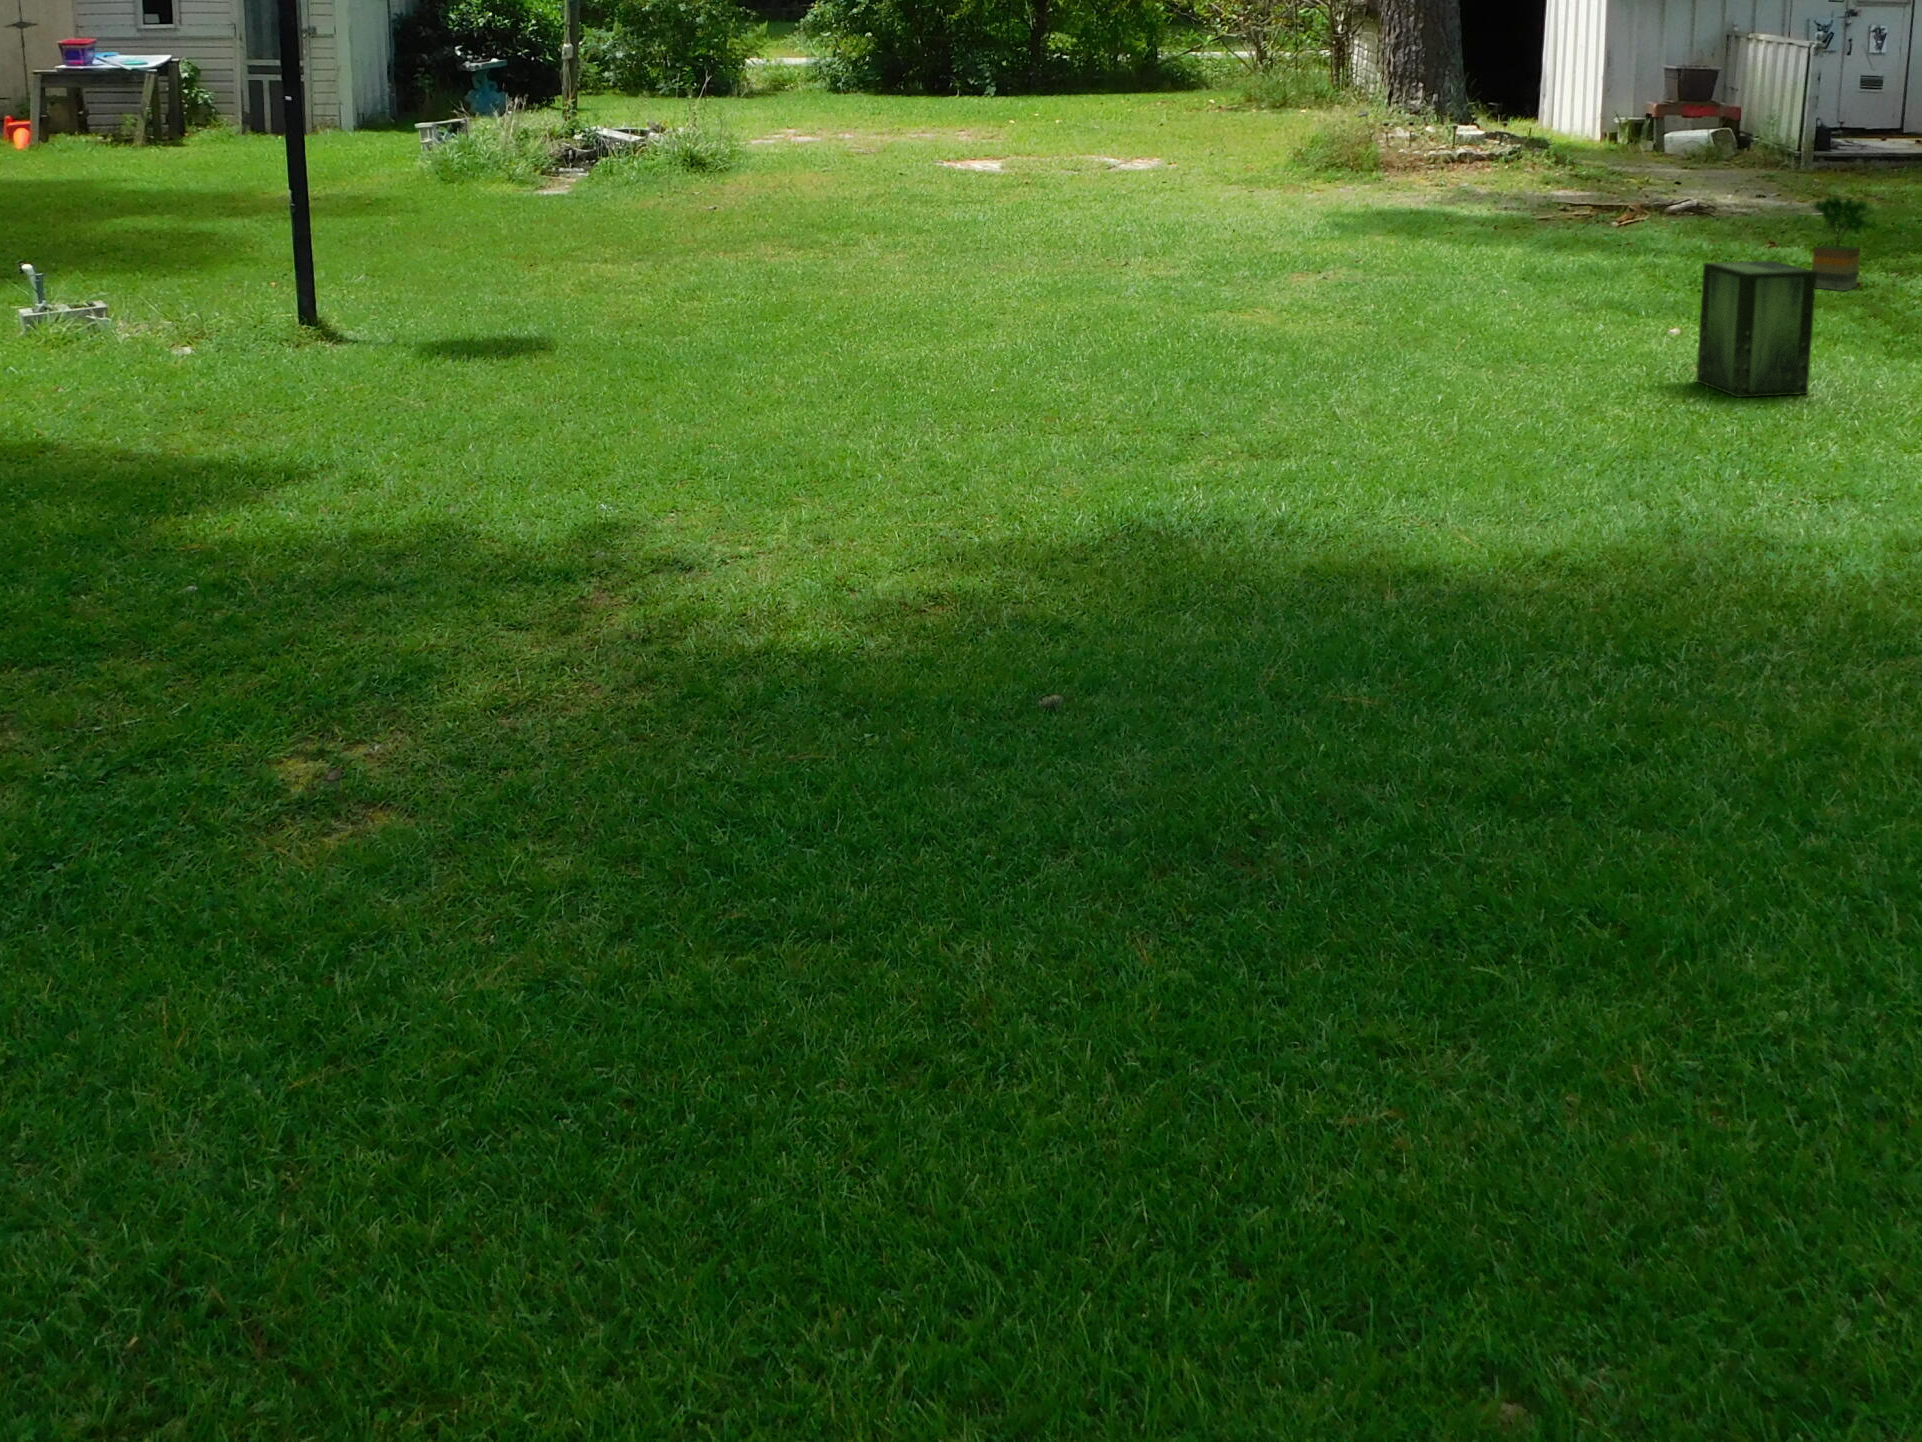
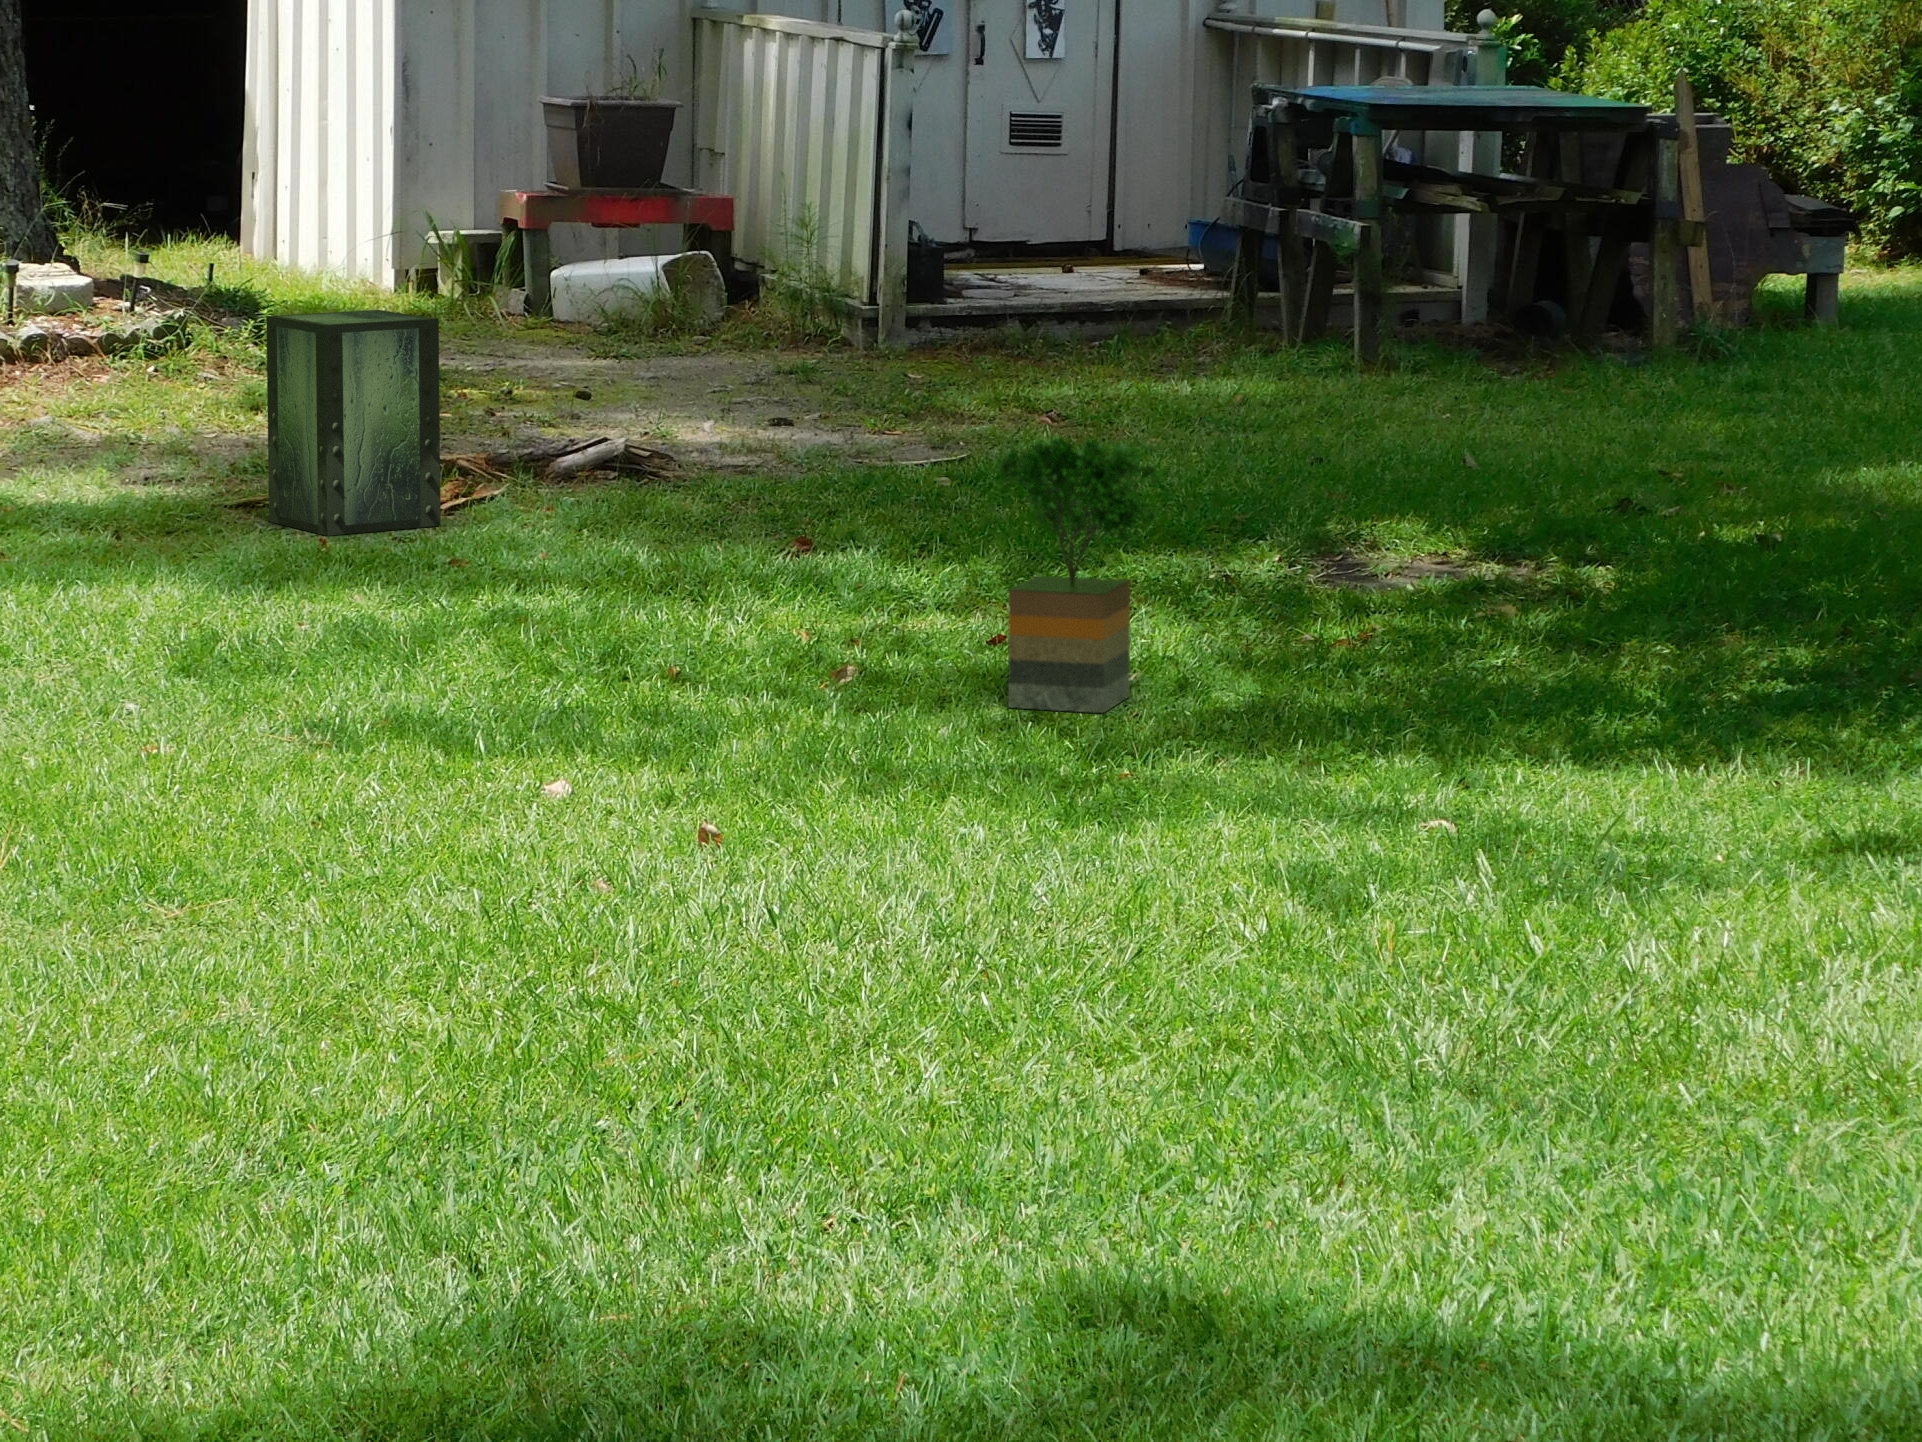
storage box: present [1696,260,1817,397] -> present [266,310,441,536]

